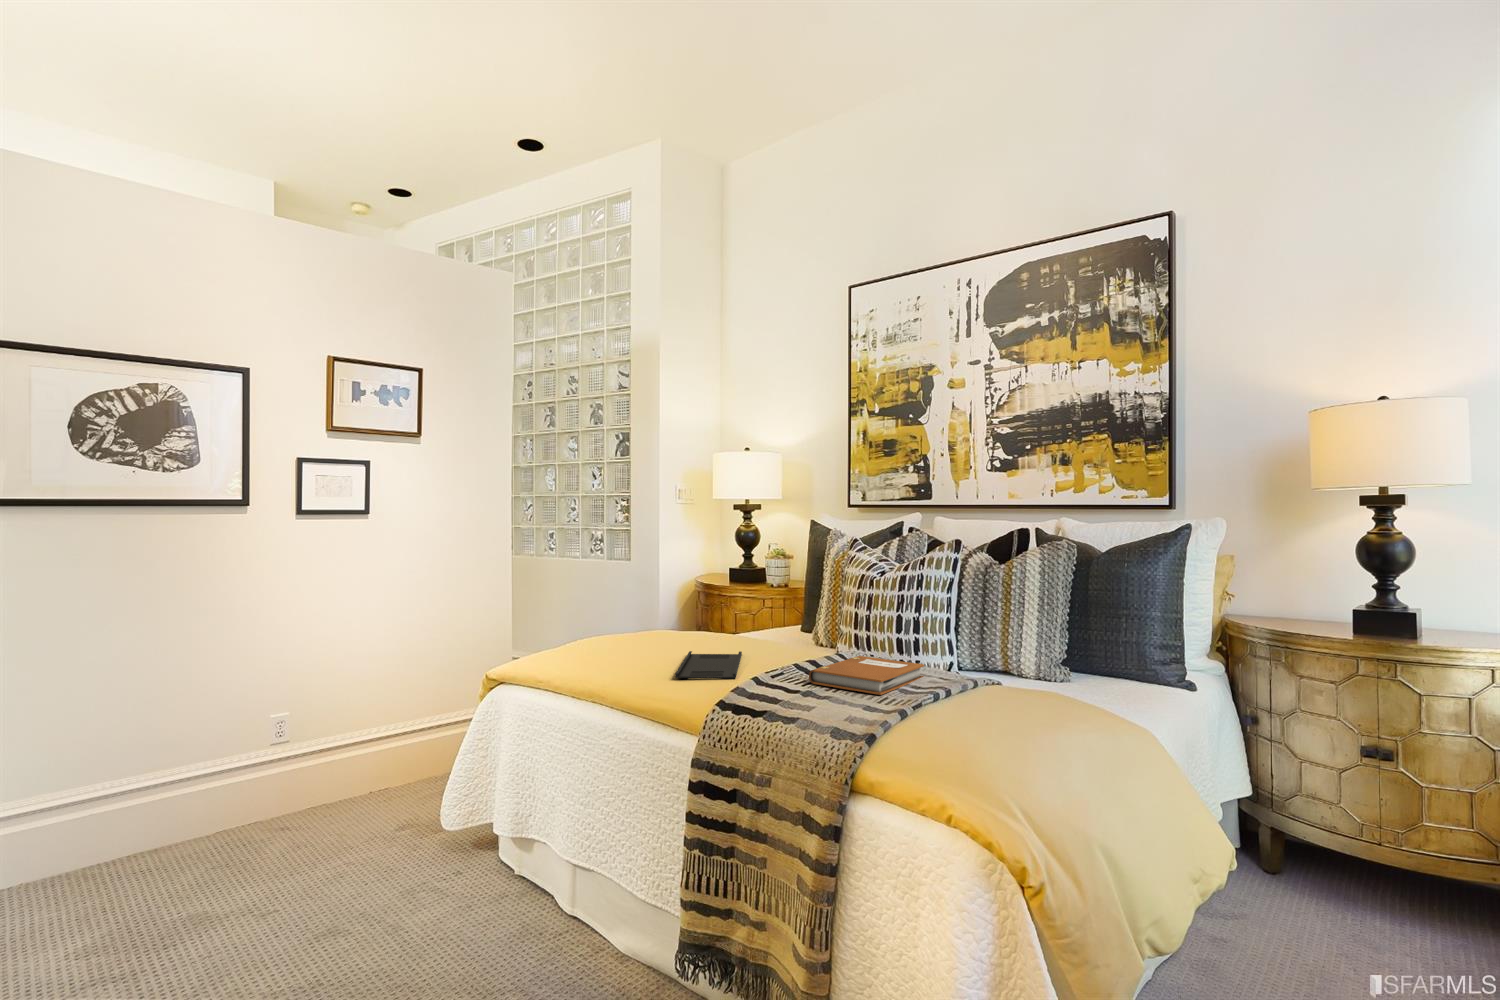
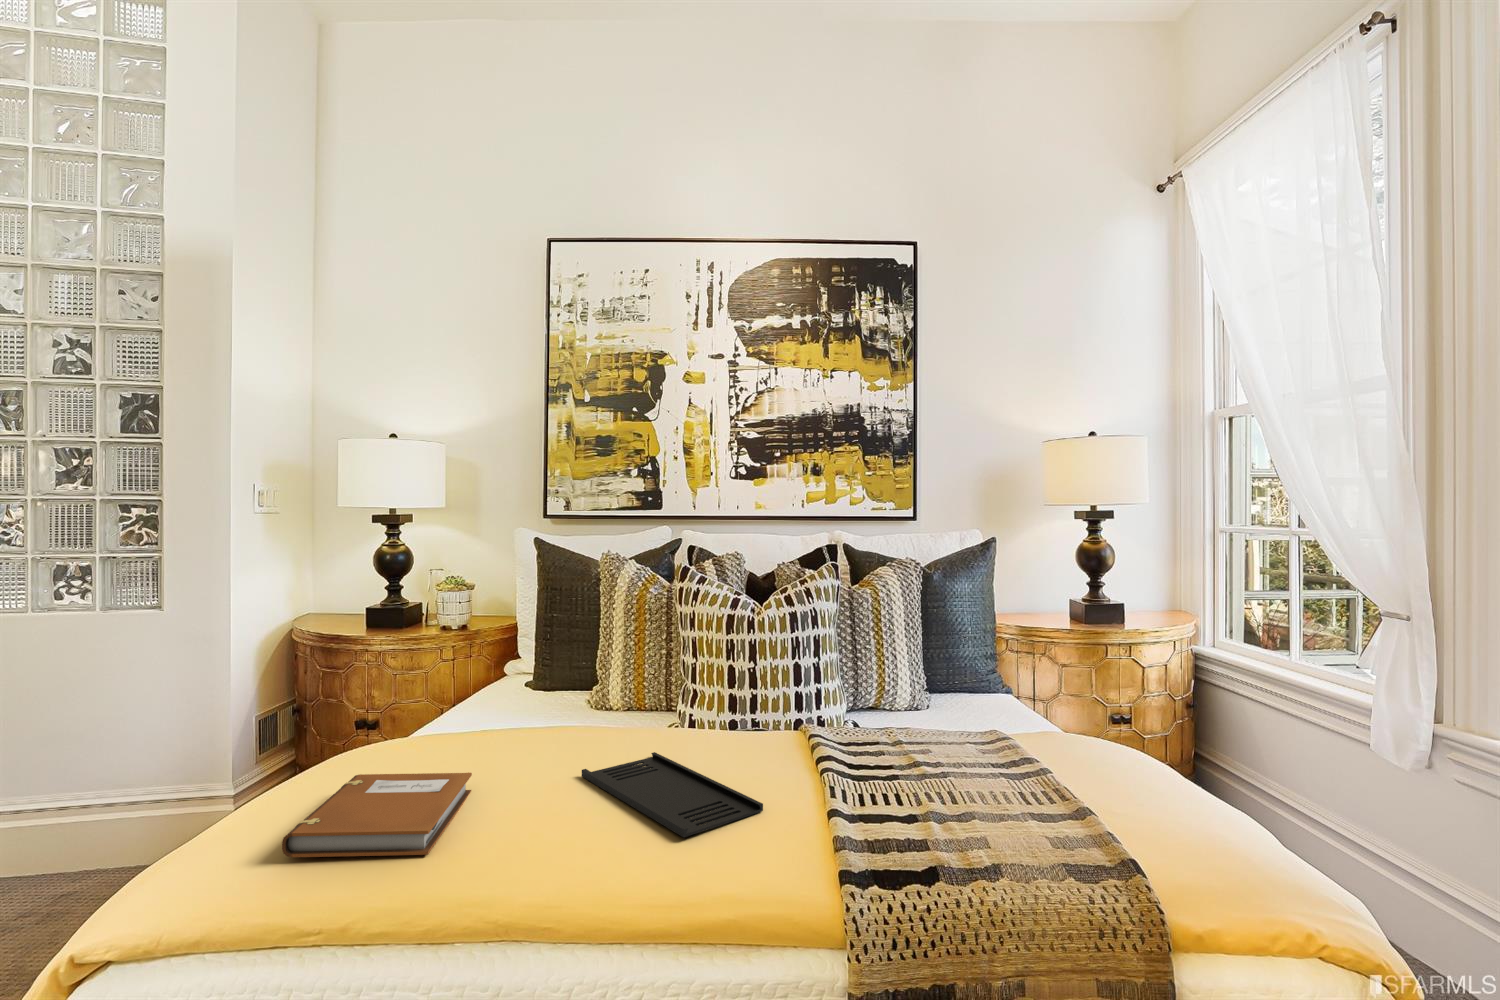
notebook: present [809,656,924,695] -> present [282,773,472,857]

